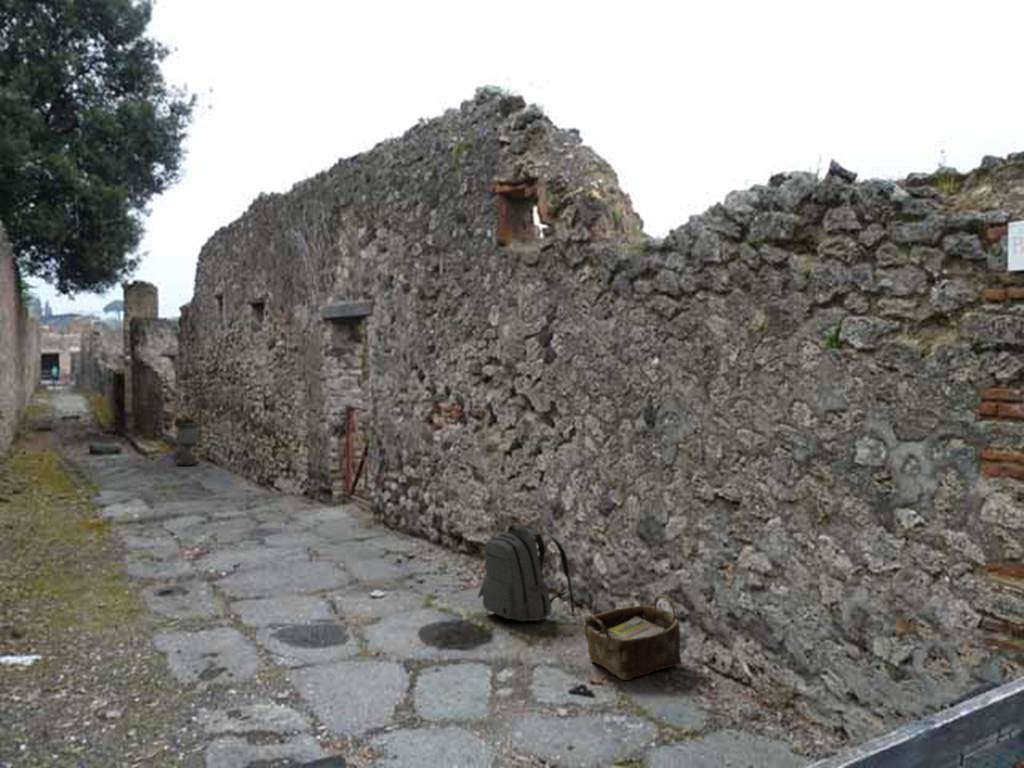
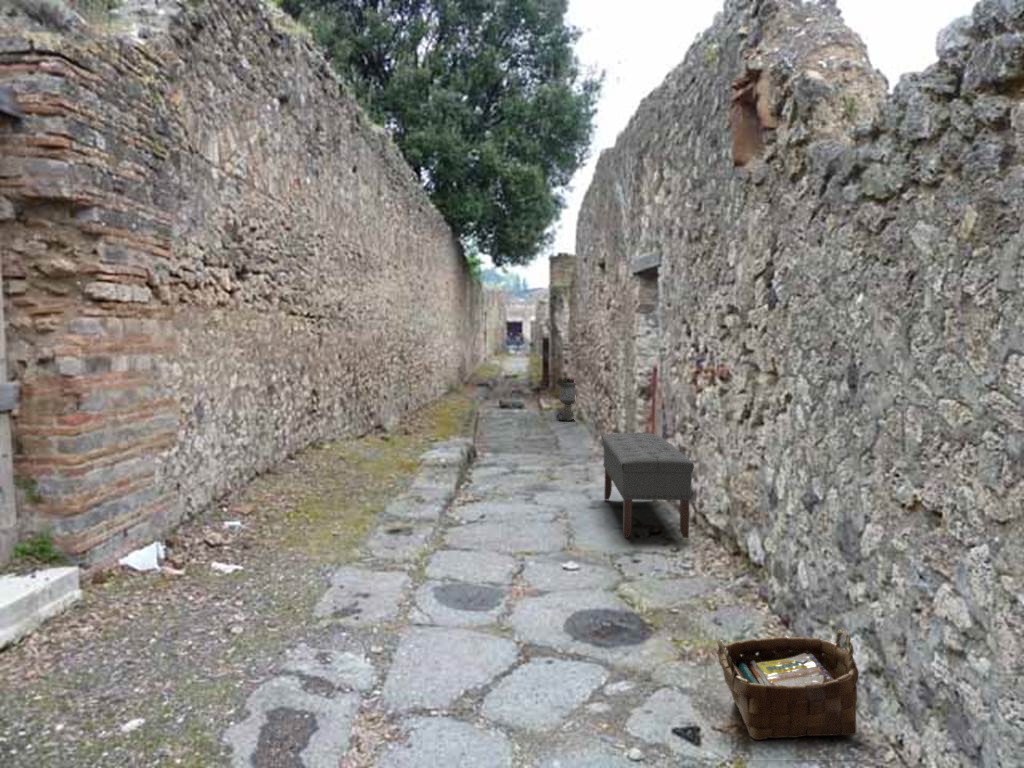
bench: none [330,470,445,568] -> present [603,433,694,538]
backpack: present [478,523,575,621] -> none [660,506,776,633]

